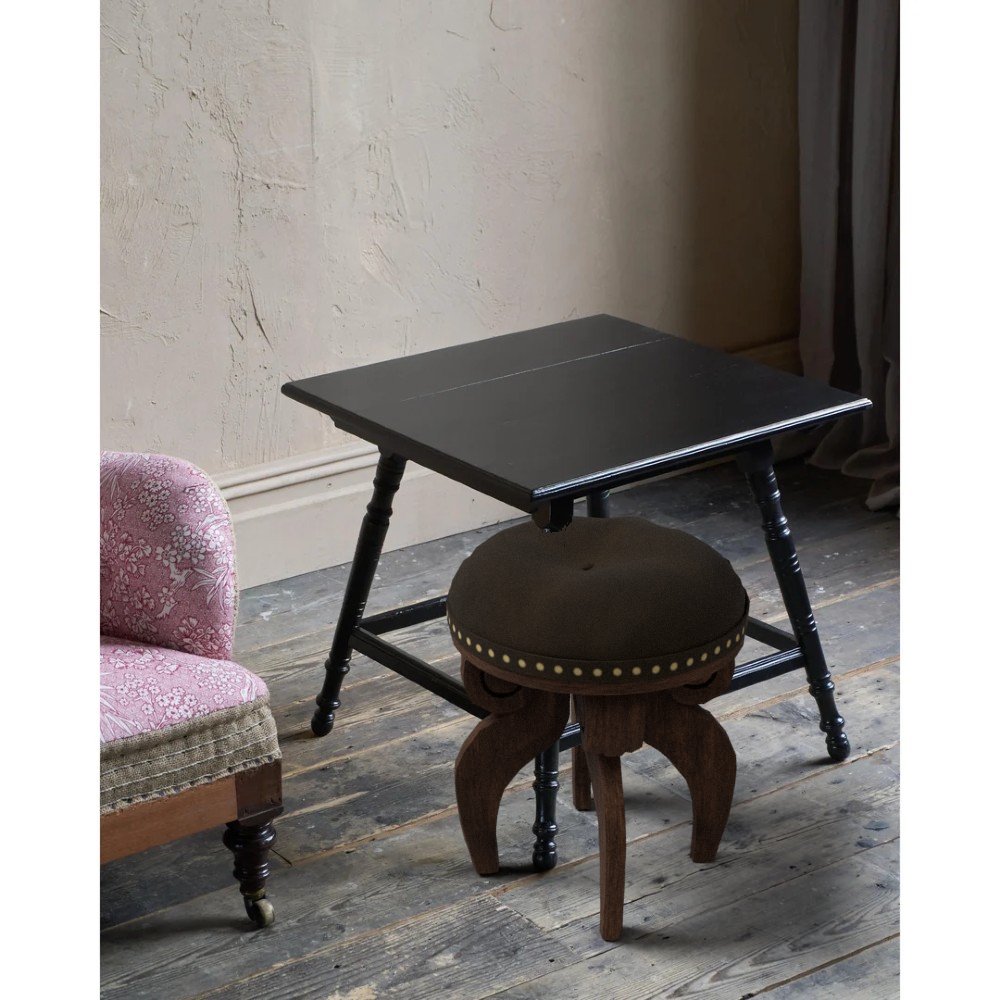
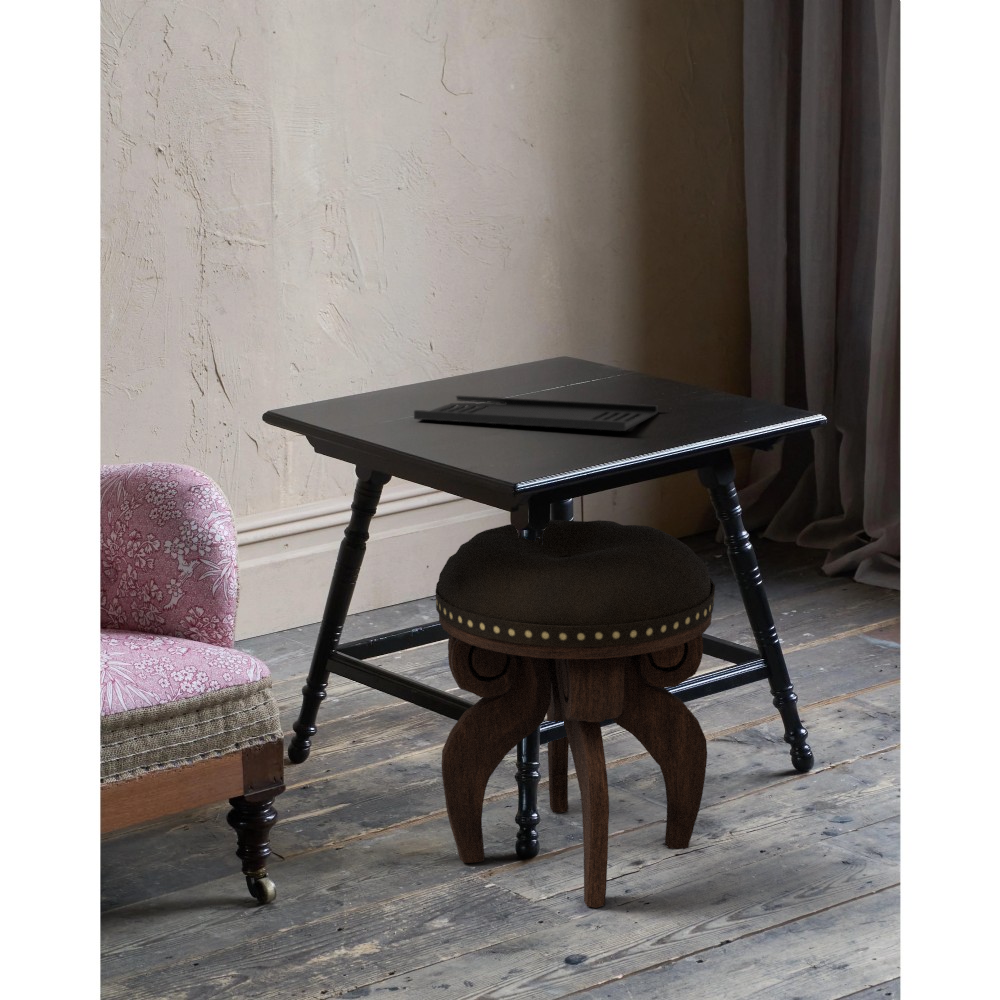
tray: none [433,365,696,422] -> present [414,396,658,431]

